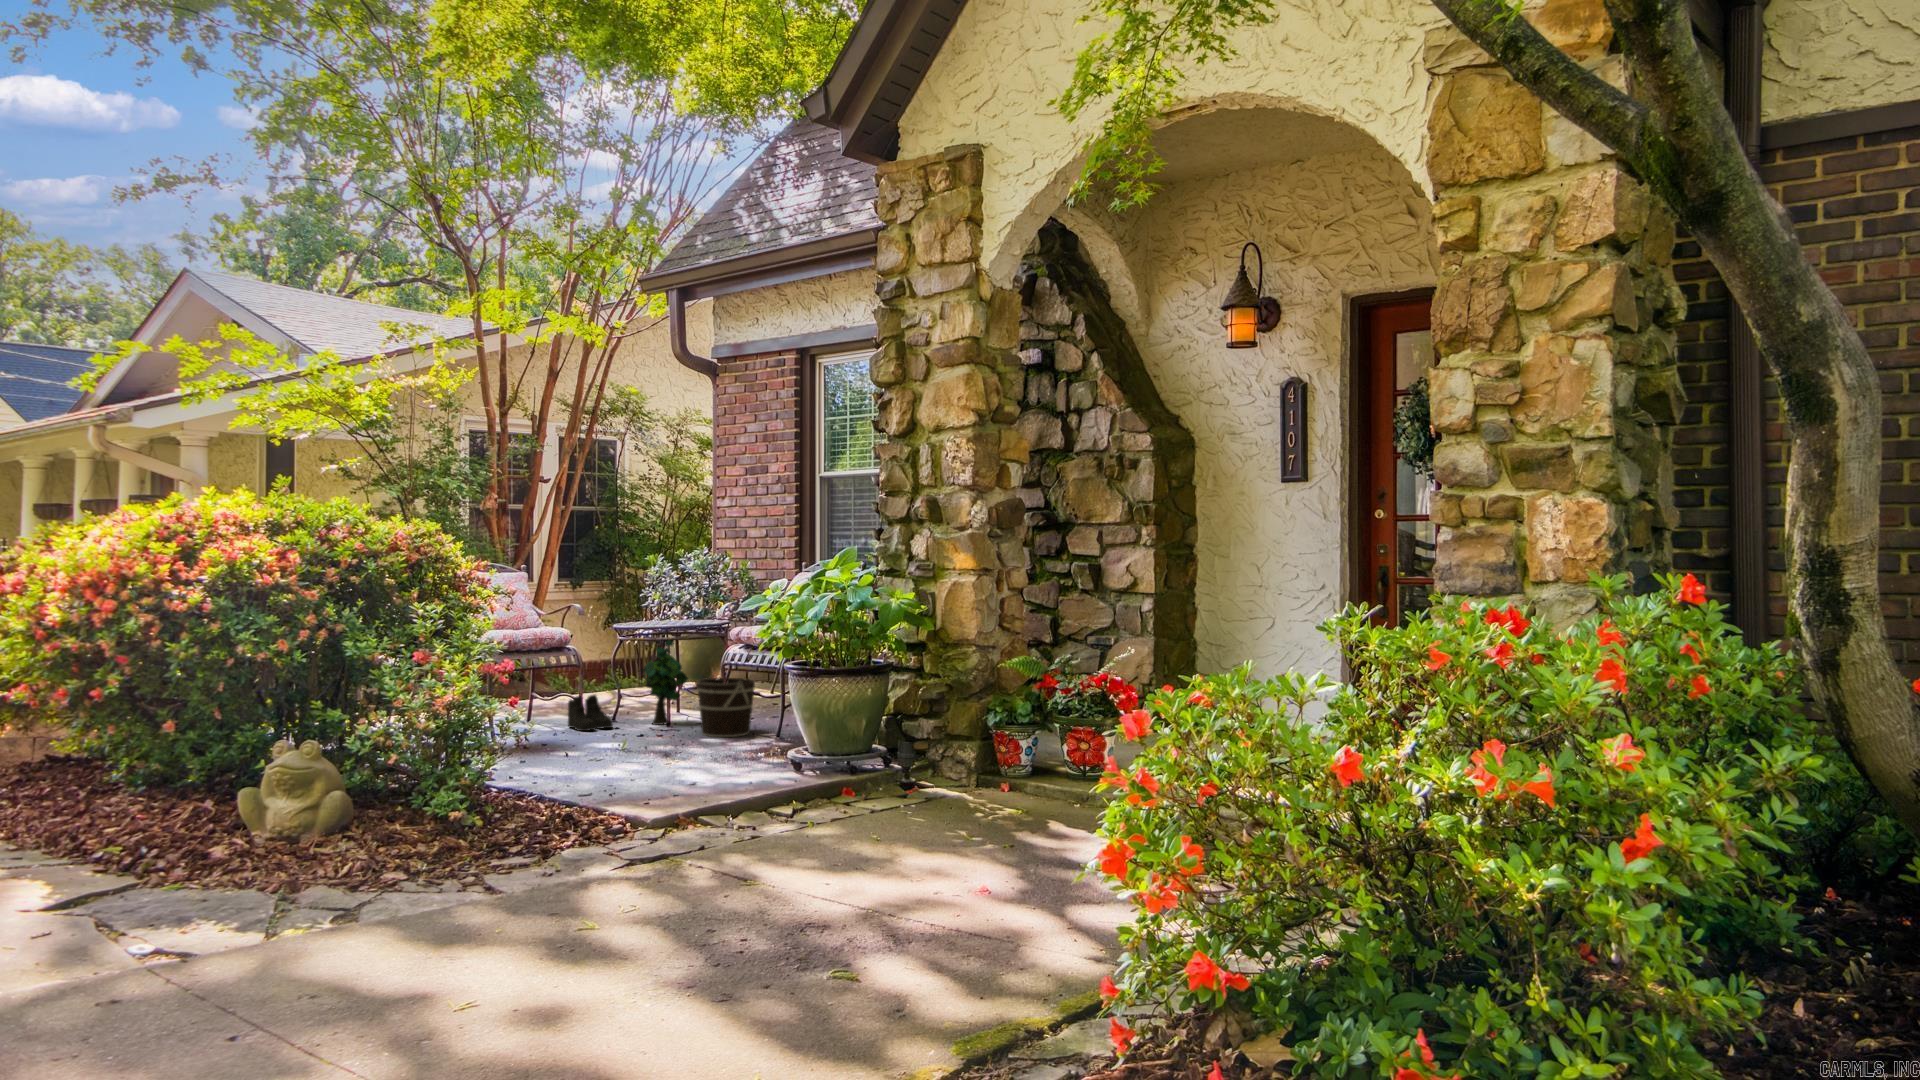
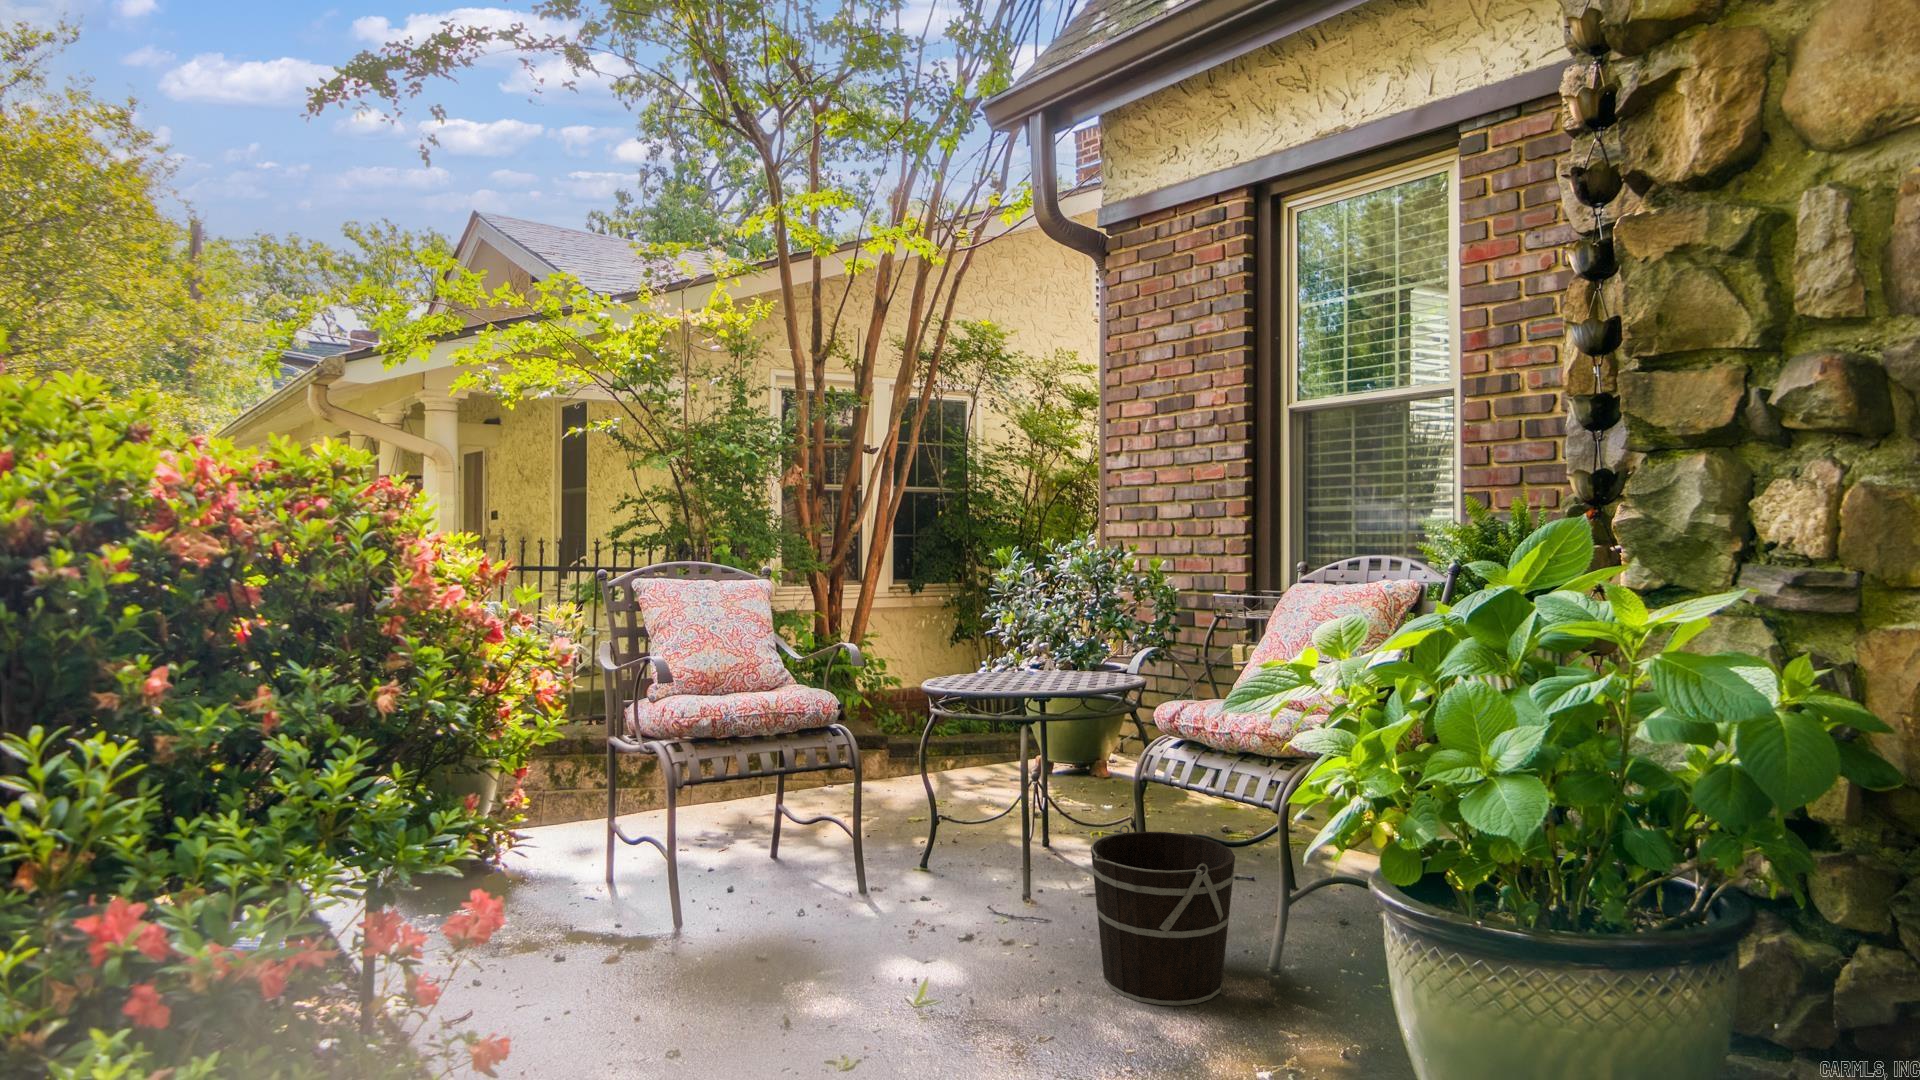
decorative plant: present [641,640,688,725] -> none [962,728,1070,917]
boots: present [568,695,613,731] -> none [813,845,905,940]

